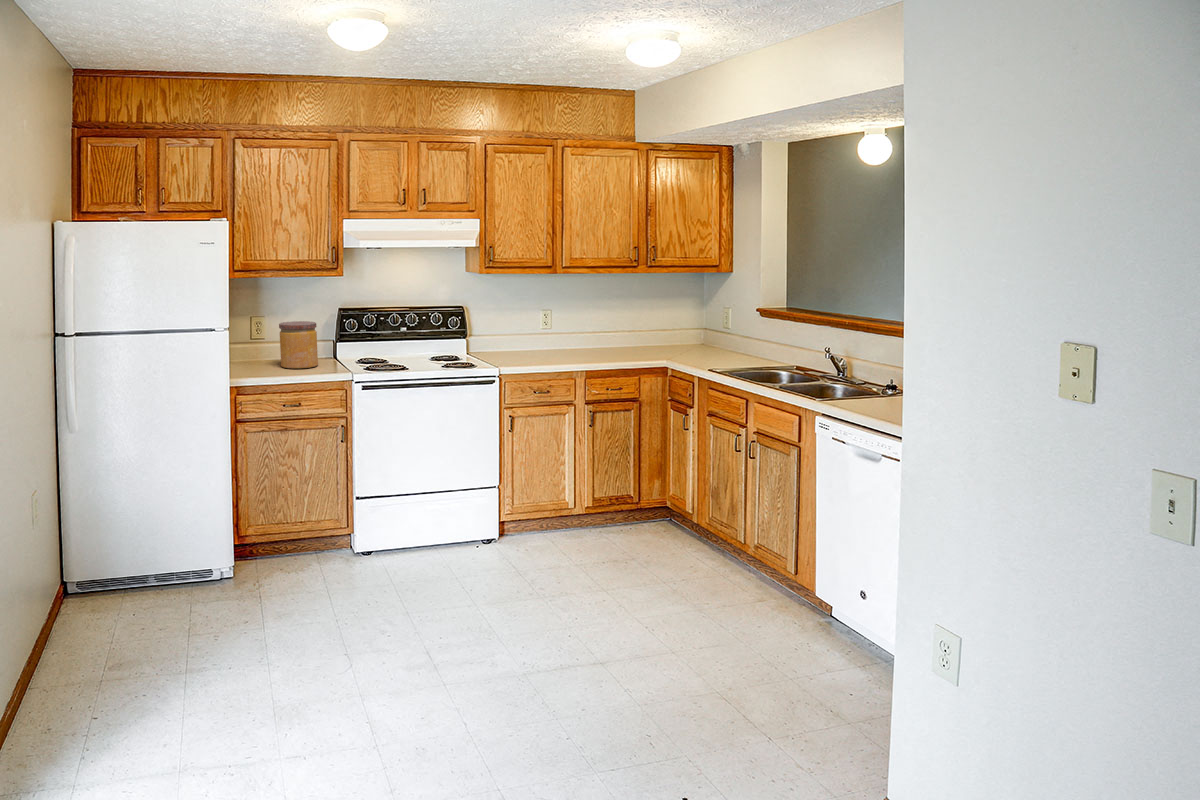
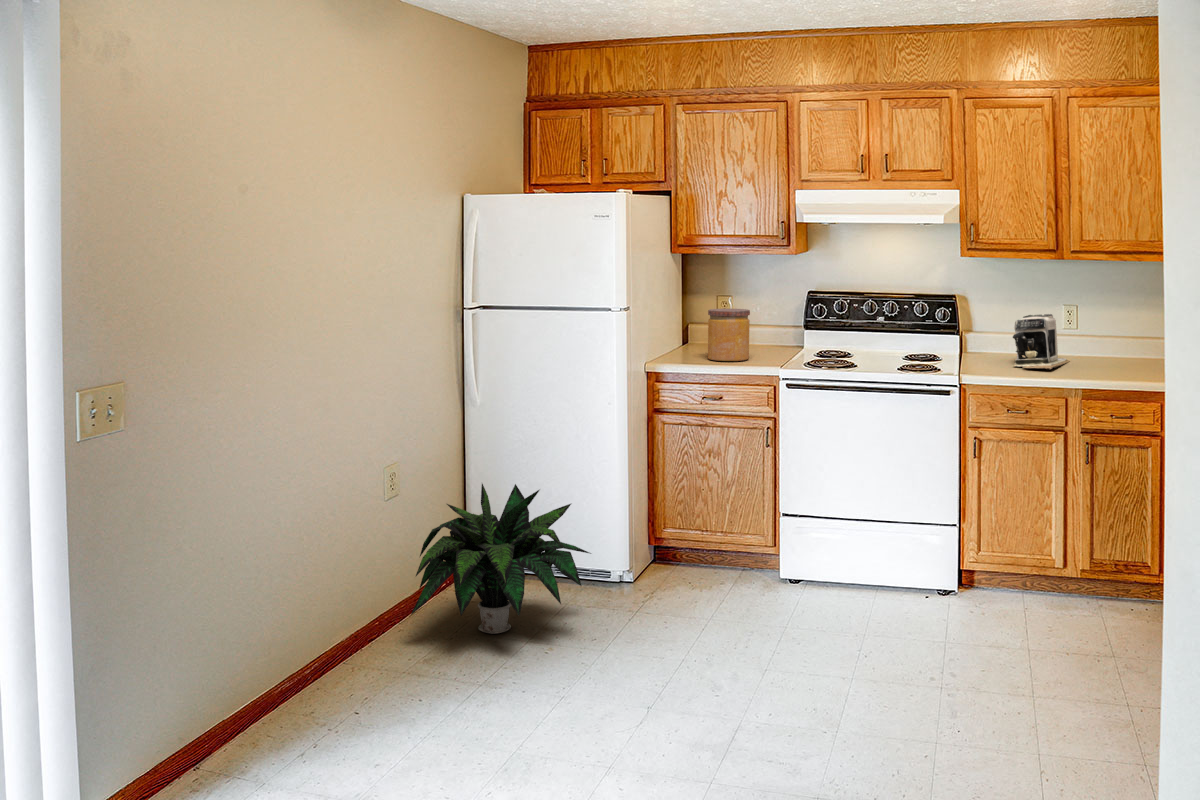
coffee maker: none [526,315,563,359] -> present [1013,314,1070,369]
potted plant: none [47,500,226,642] -> present [411,484,591,634]

